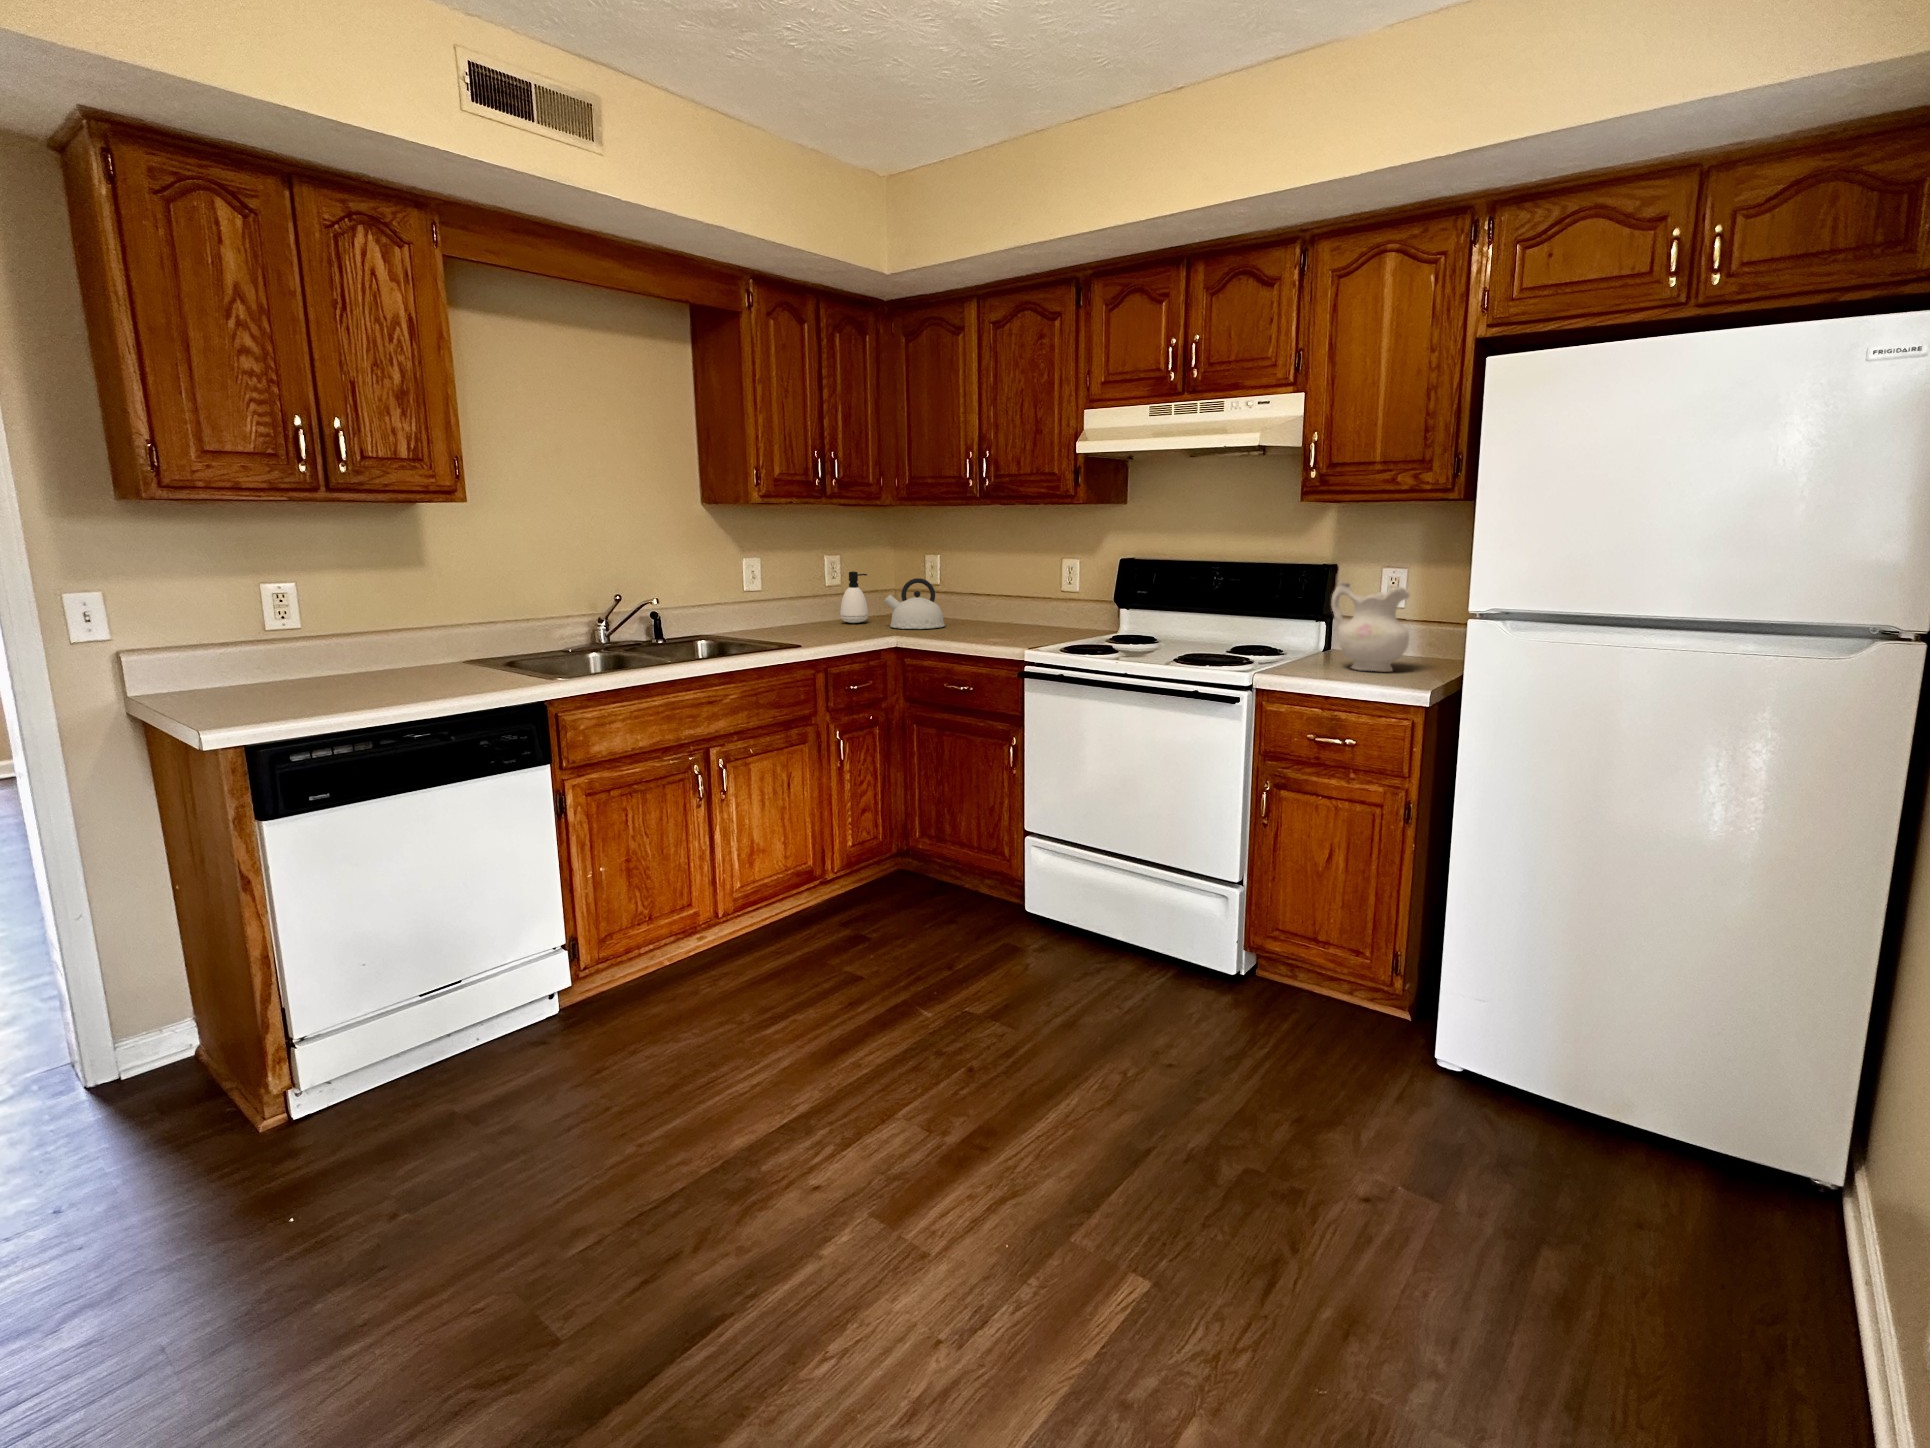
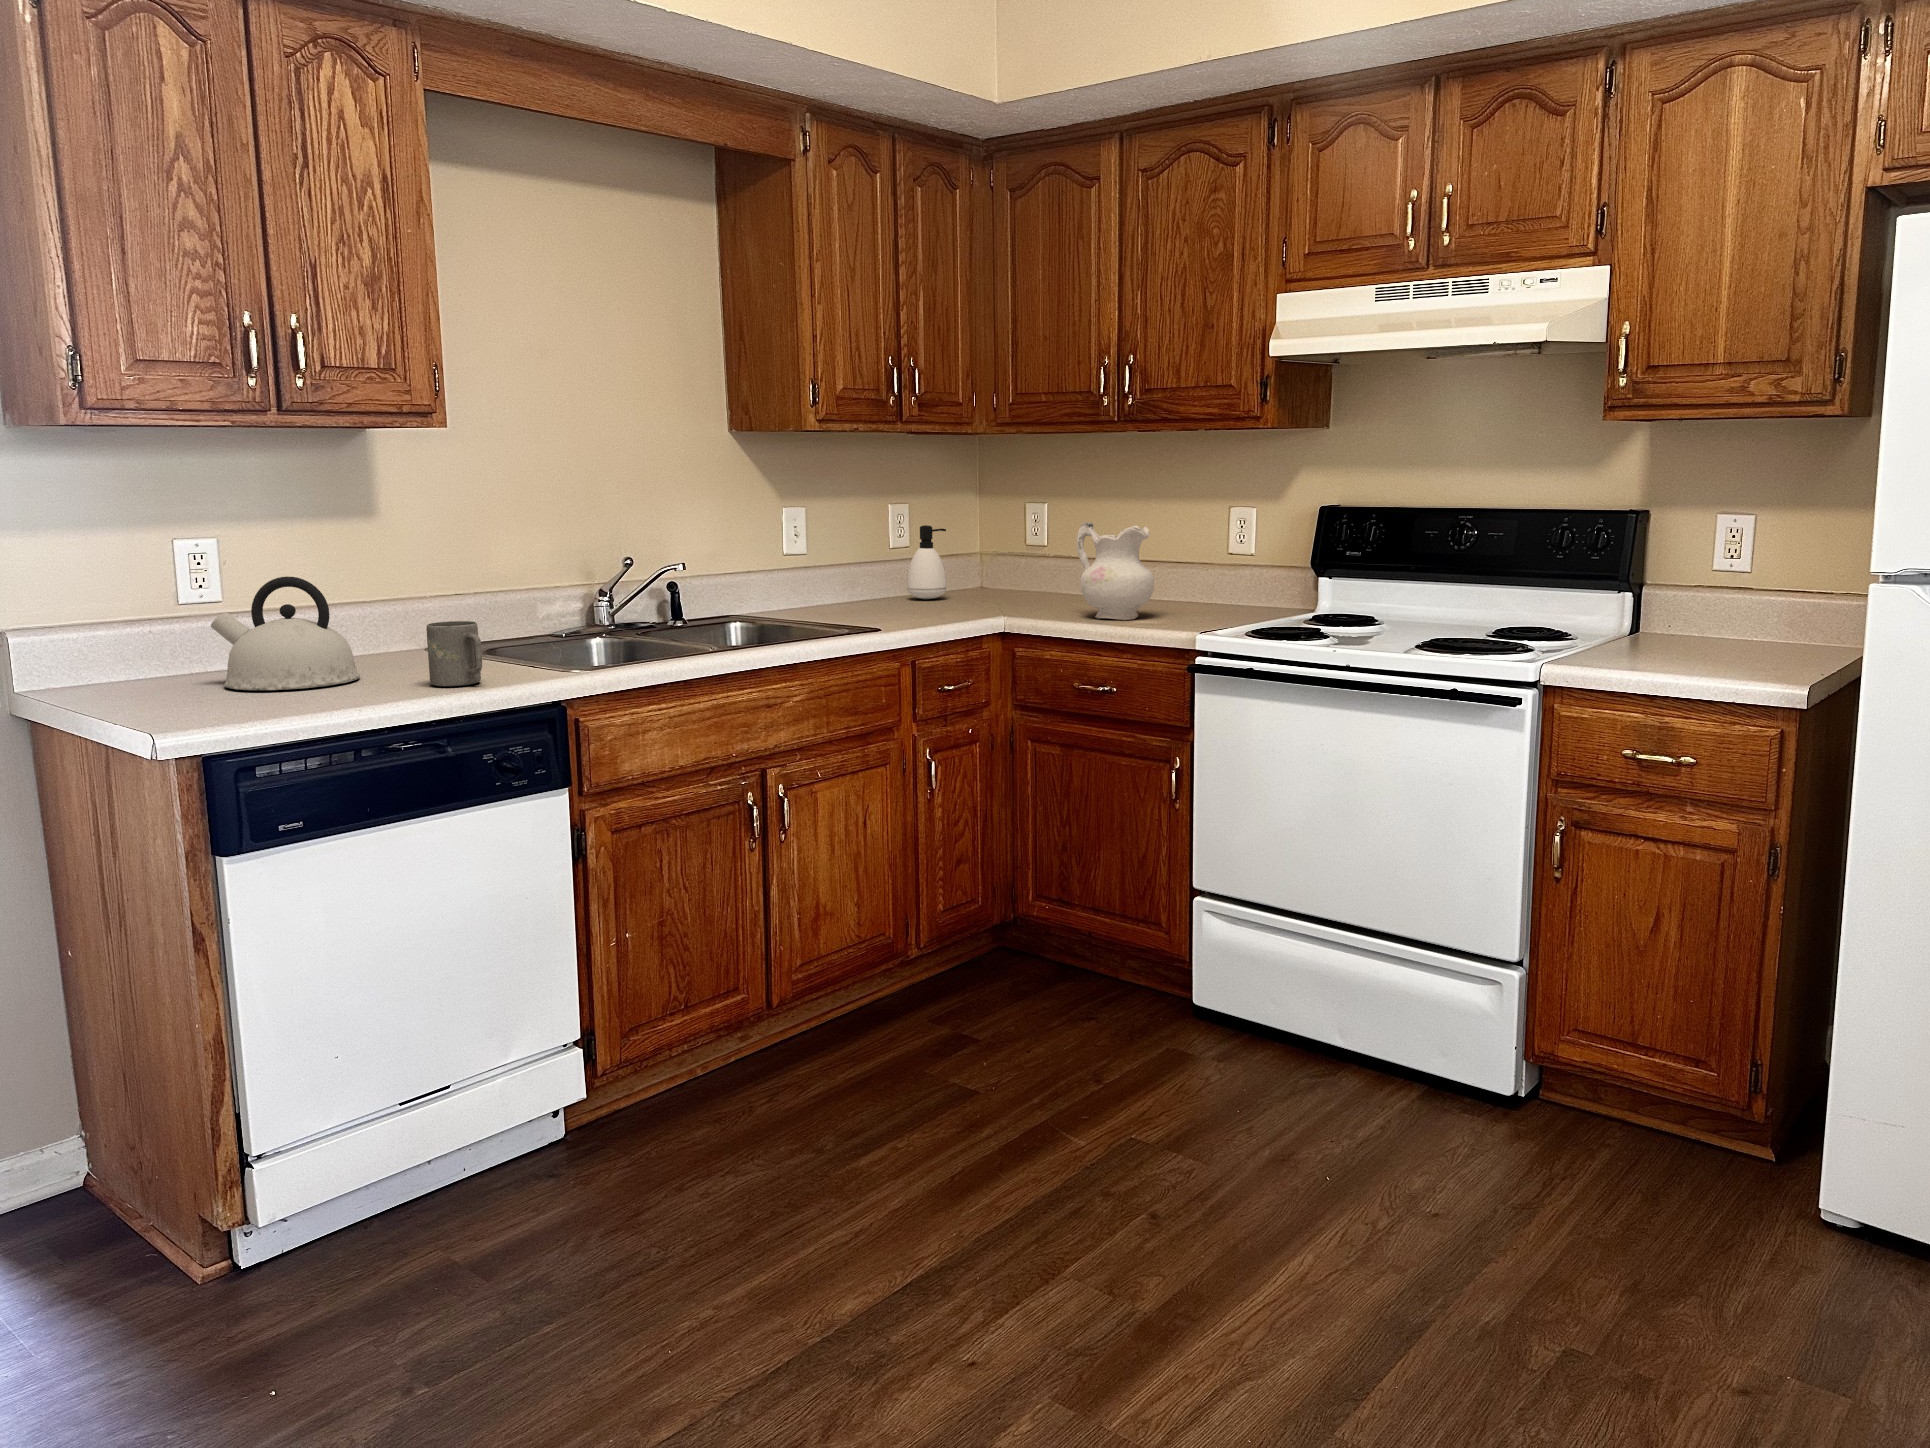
kettle: present [884,578,945,629] -> present [211,576,360,690]
ceramic pitcher: present [1331,583,1409,672] -> present [1077,522,1154,620]
mug: none [439,644,483,692] -> present [426,621,482,686]

